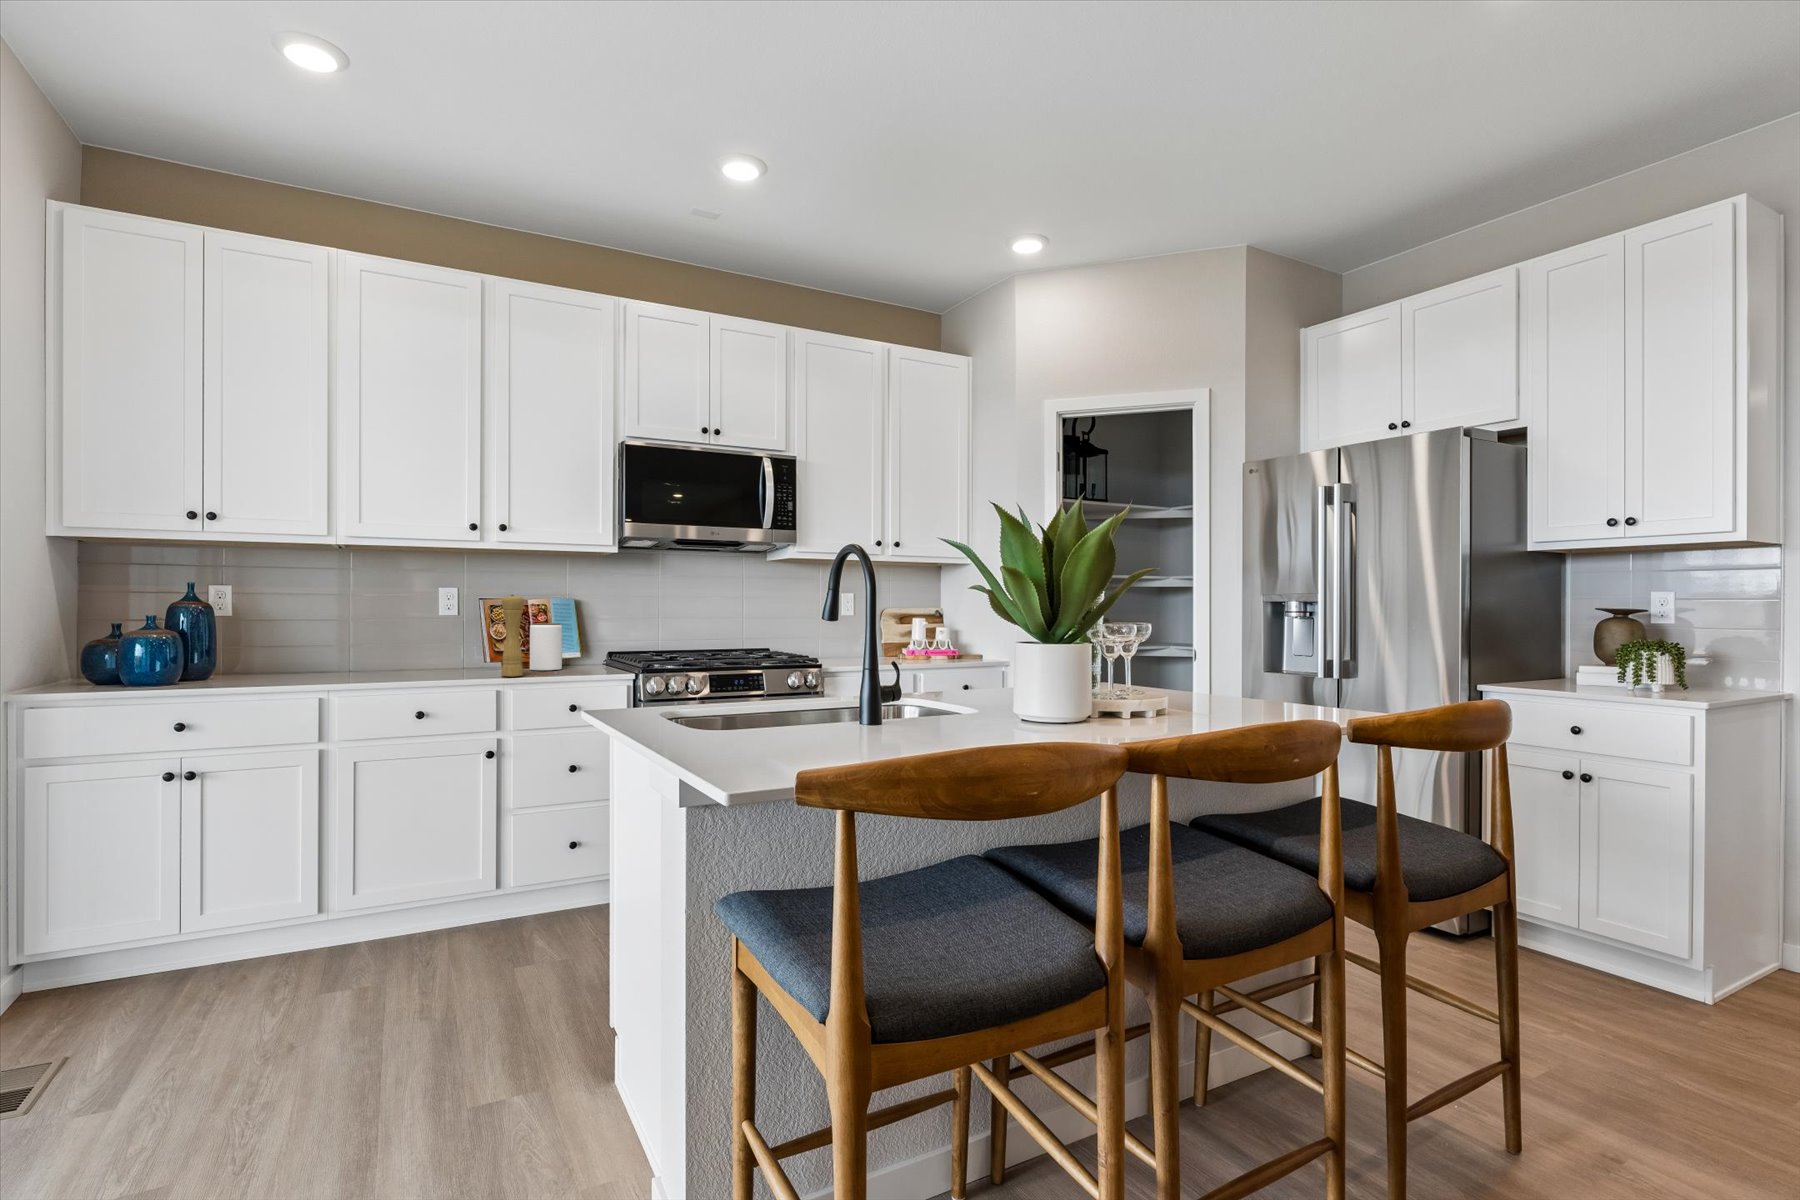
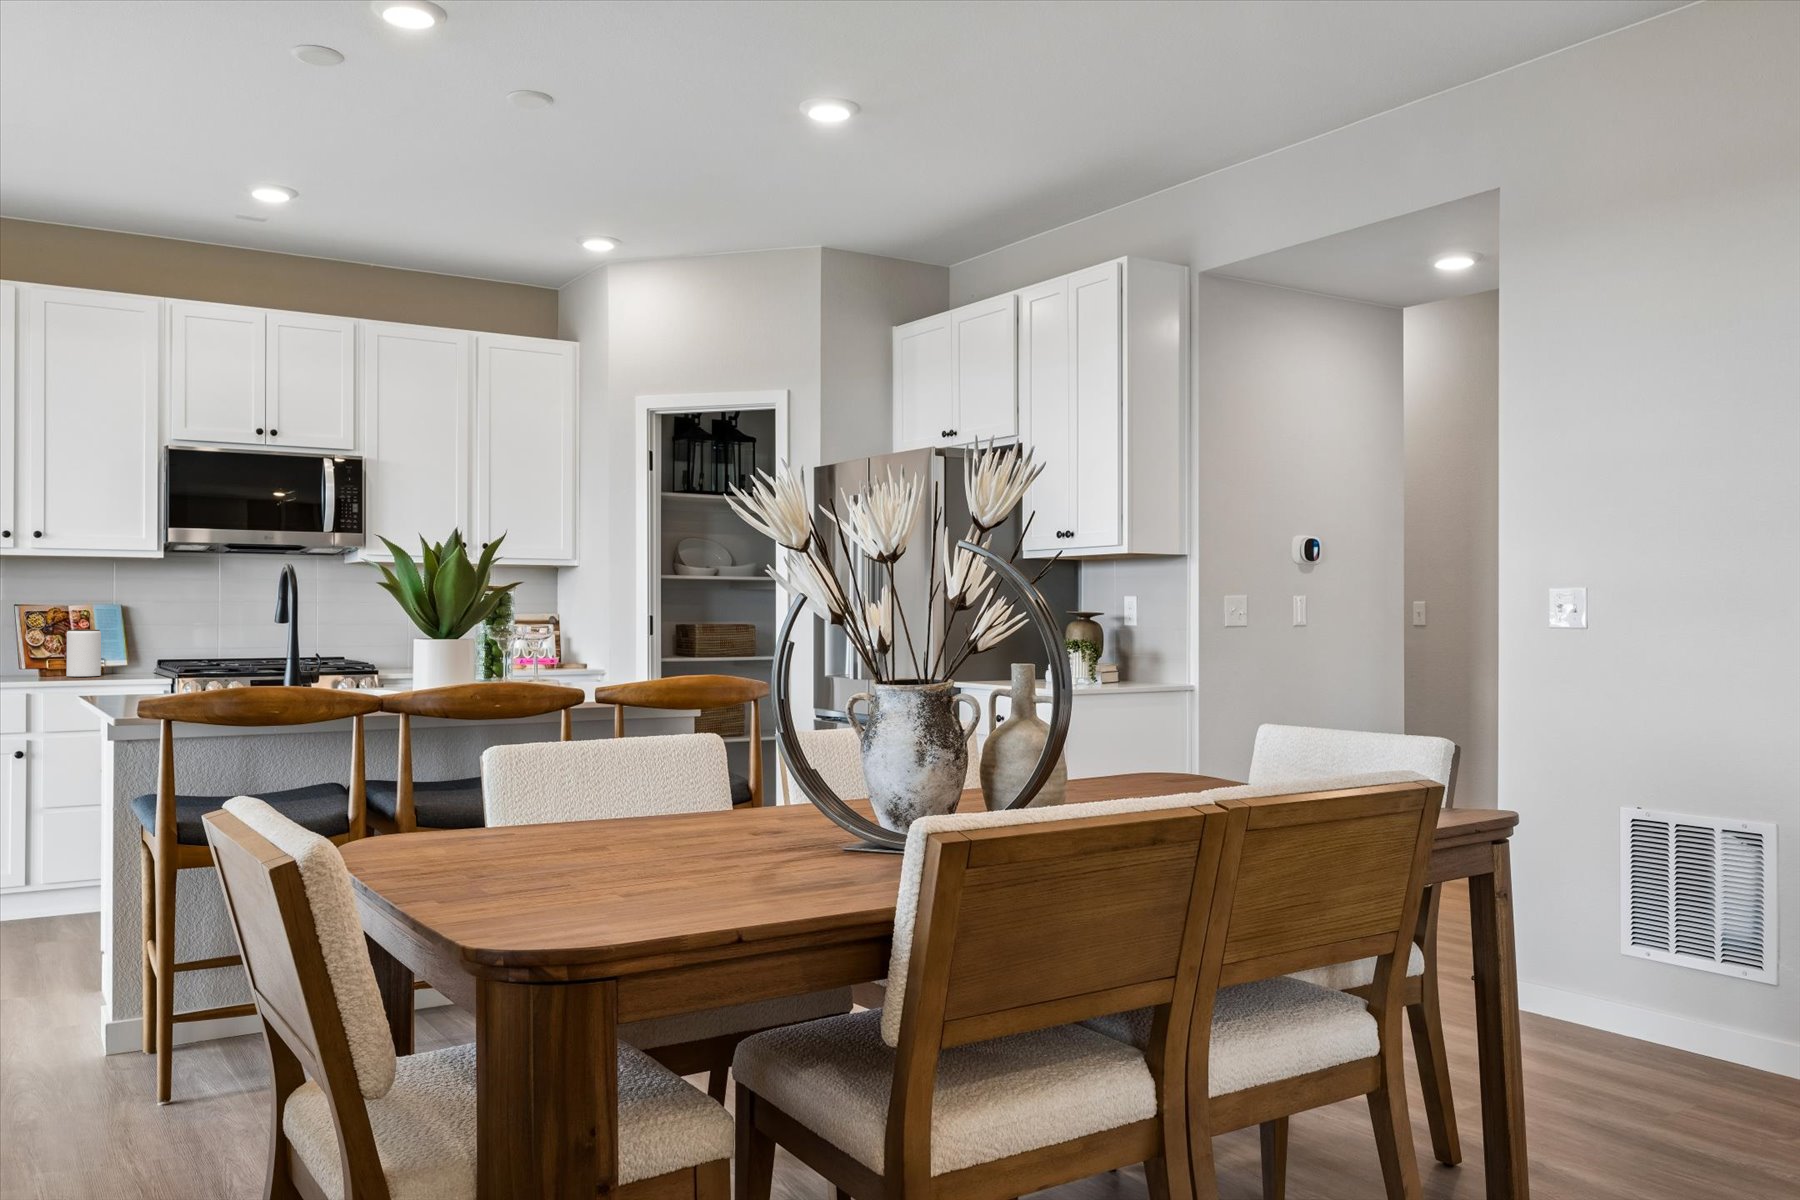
pepper mill: present [501,595,524,677] -> none [34,601,57,681]

